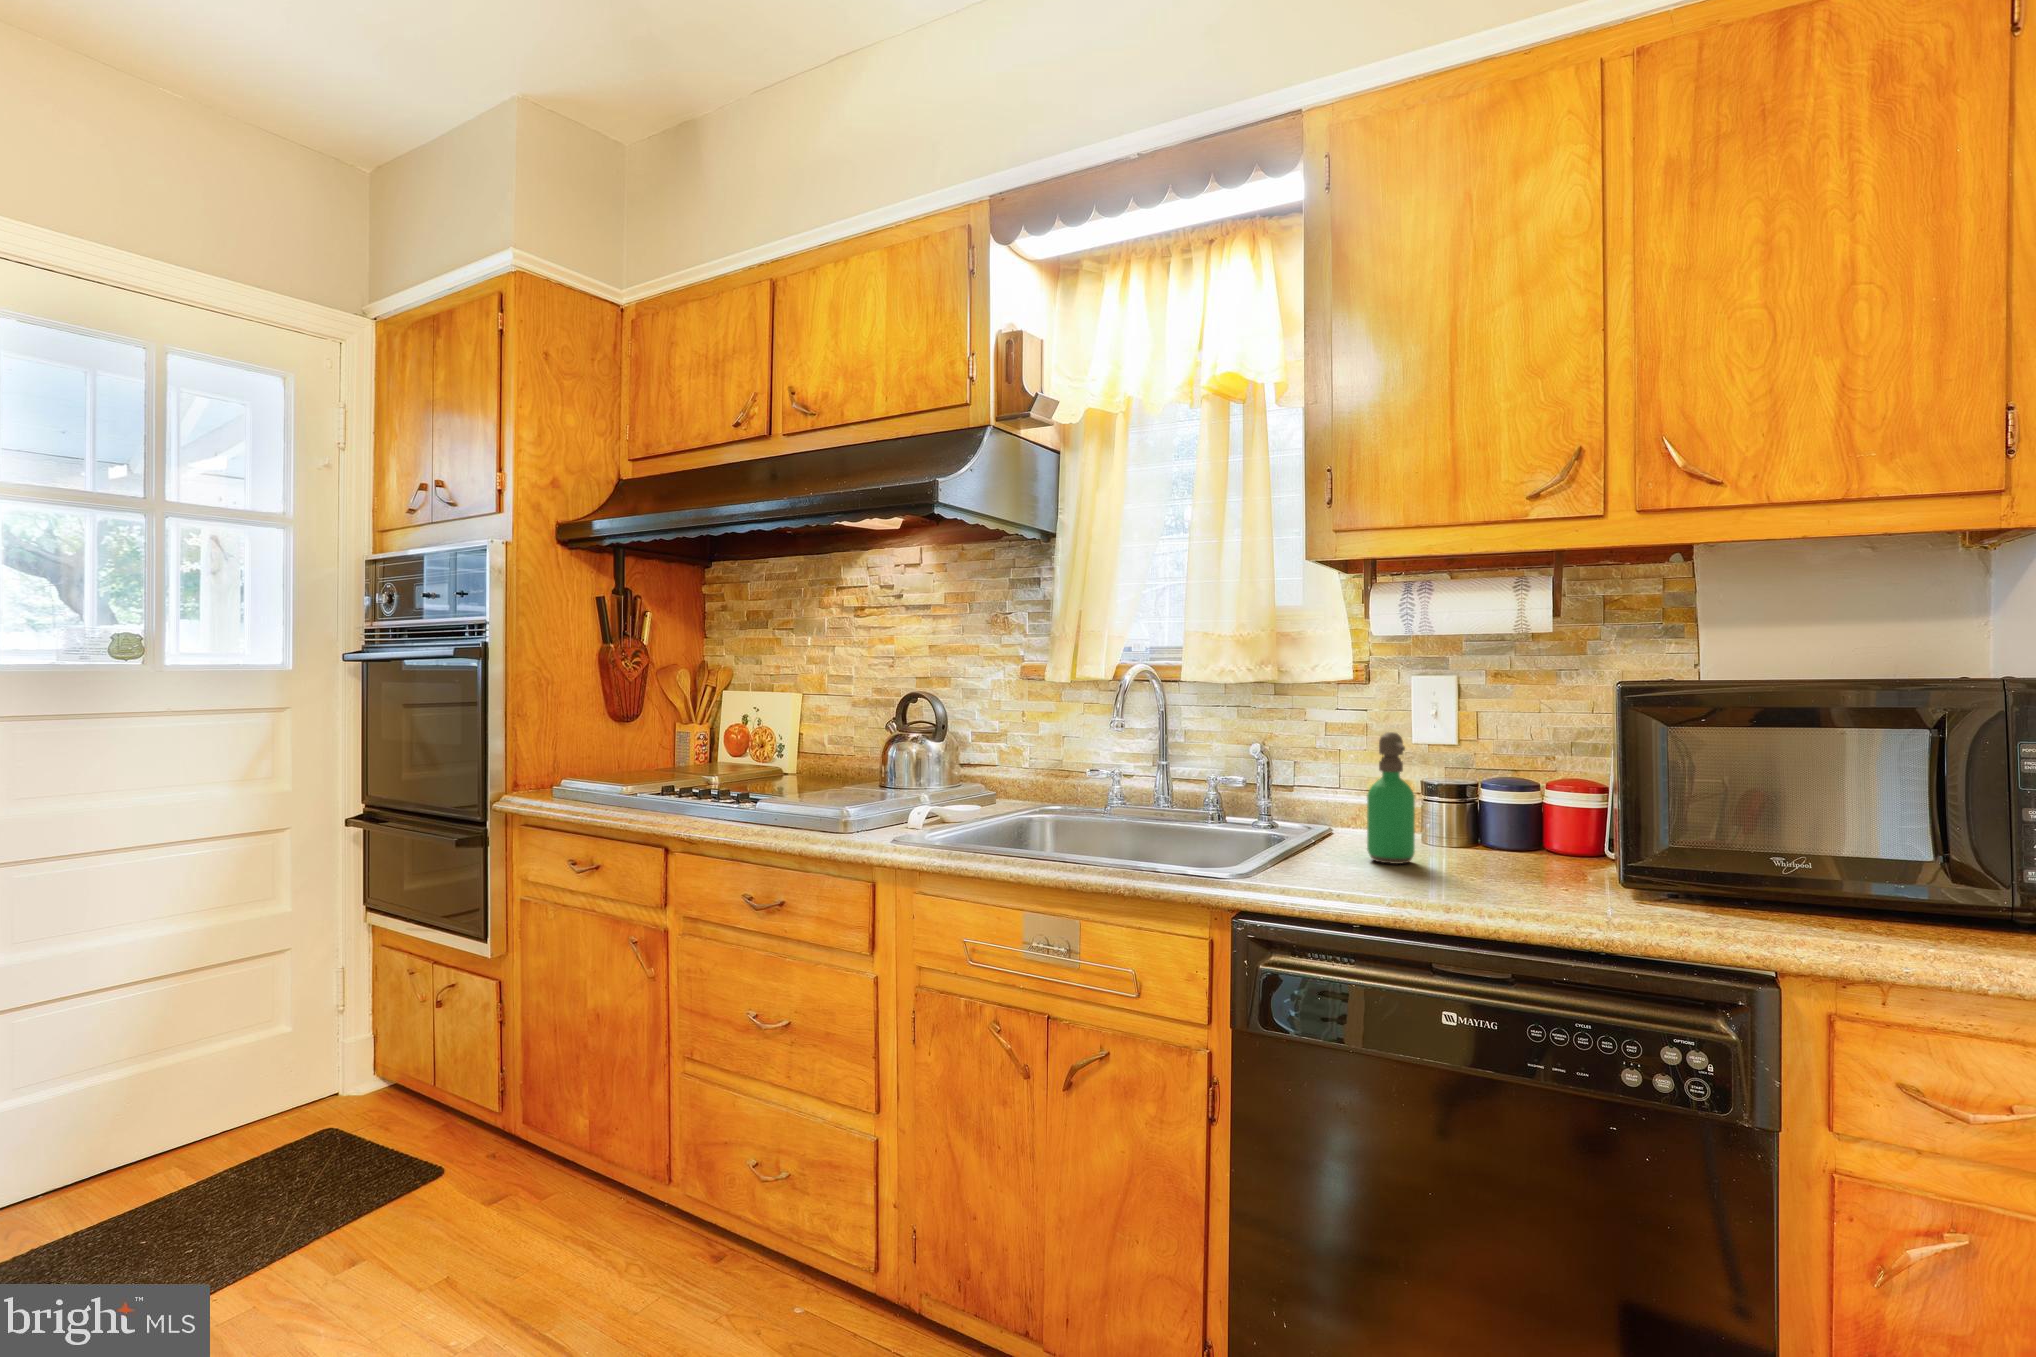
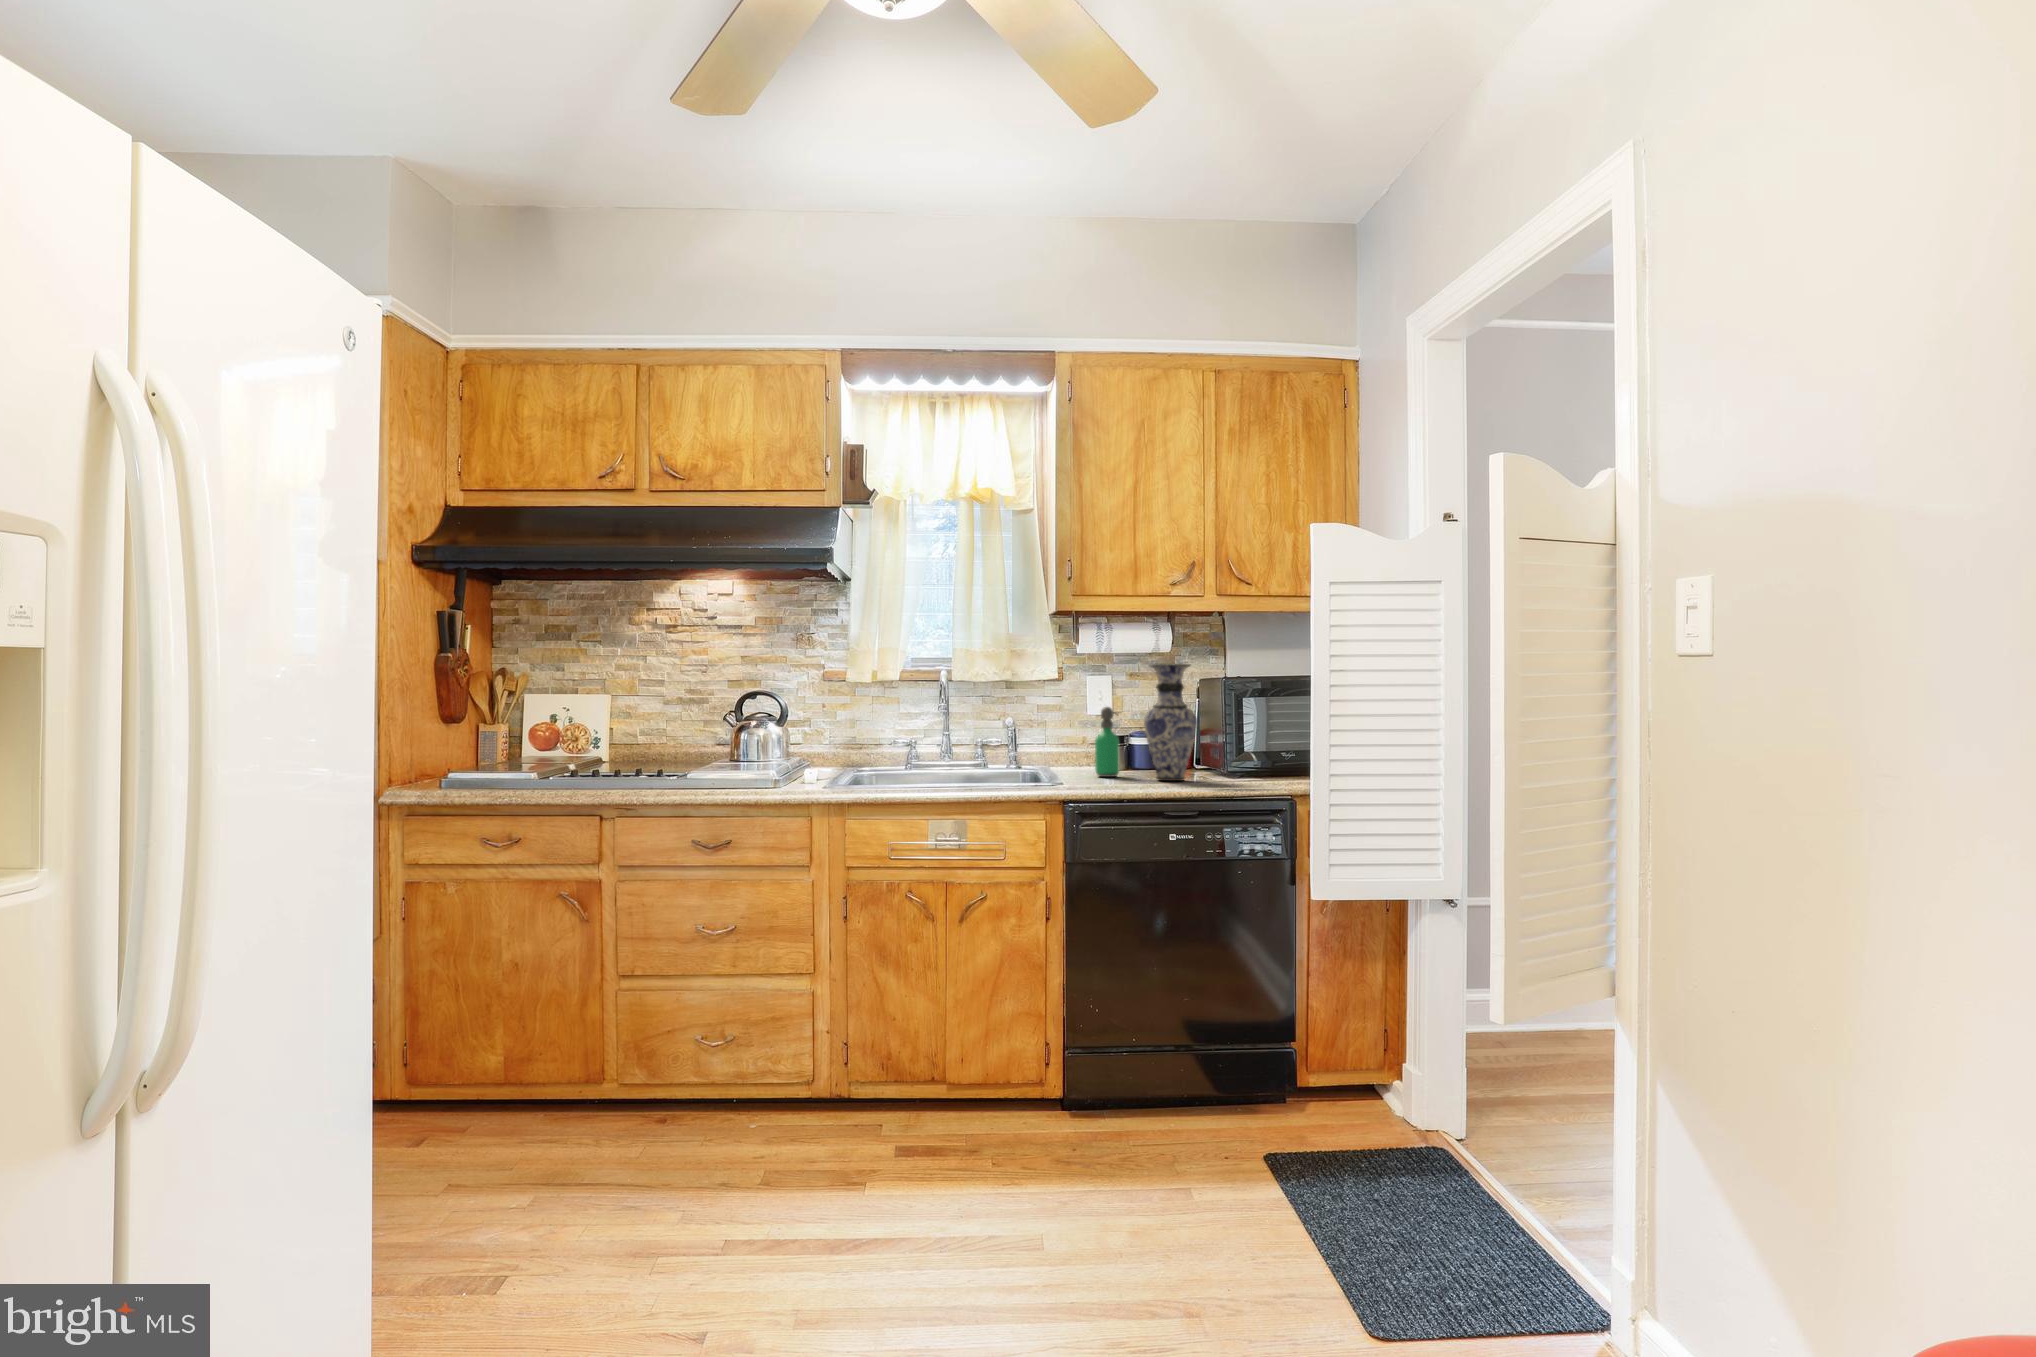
vase: none [1439,653,1555,894] -> present [1144,664,1197,781]

